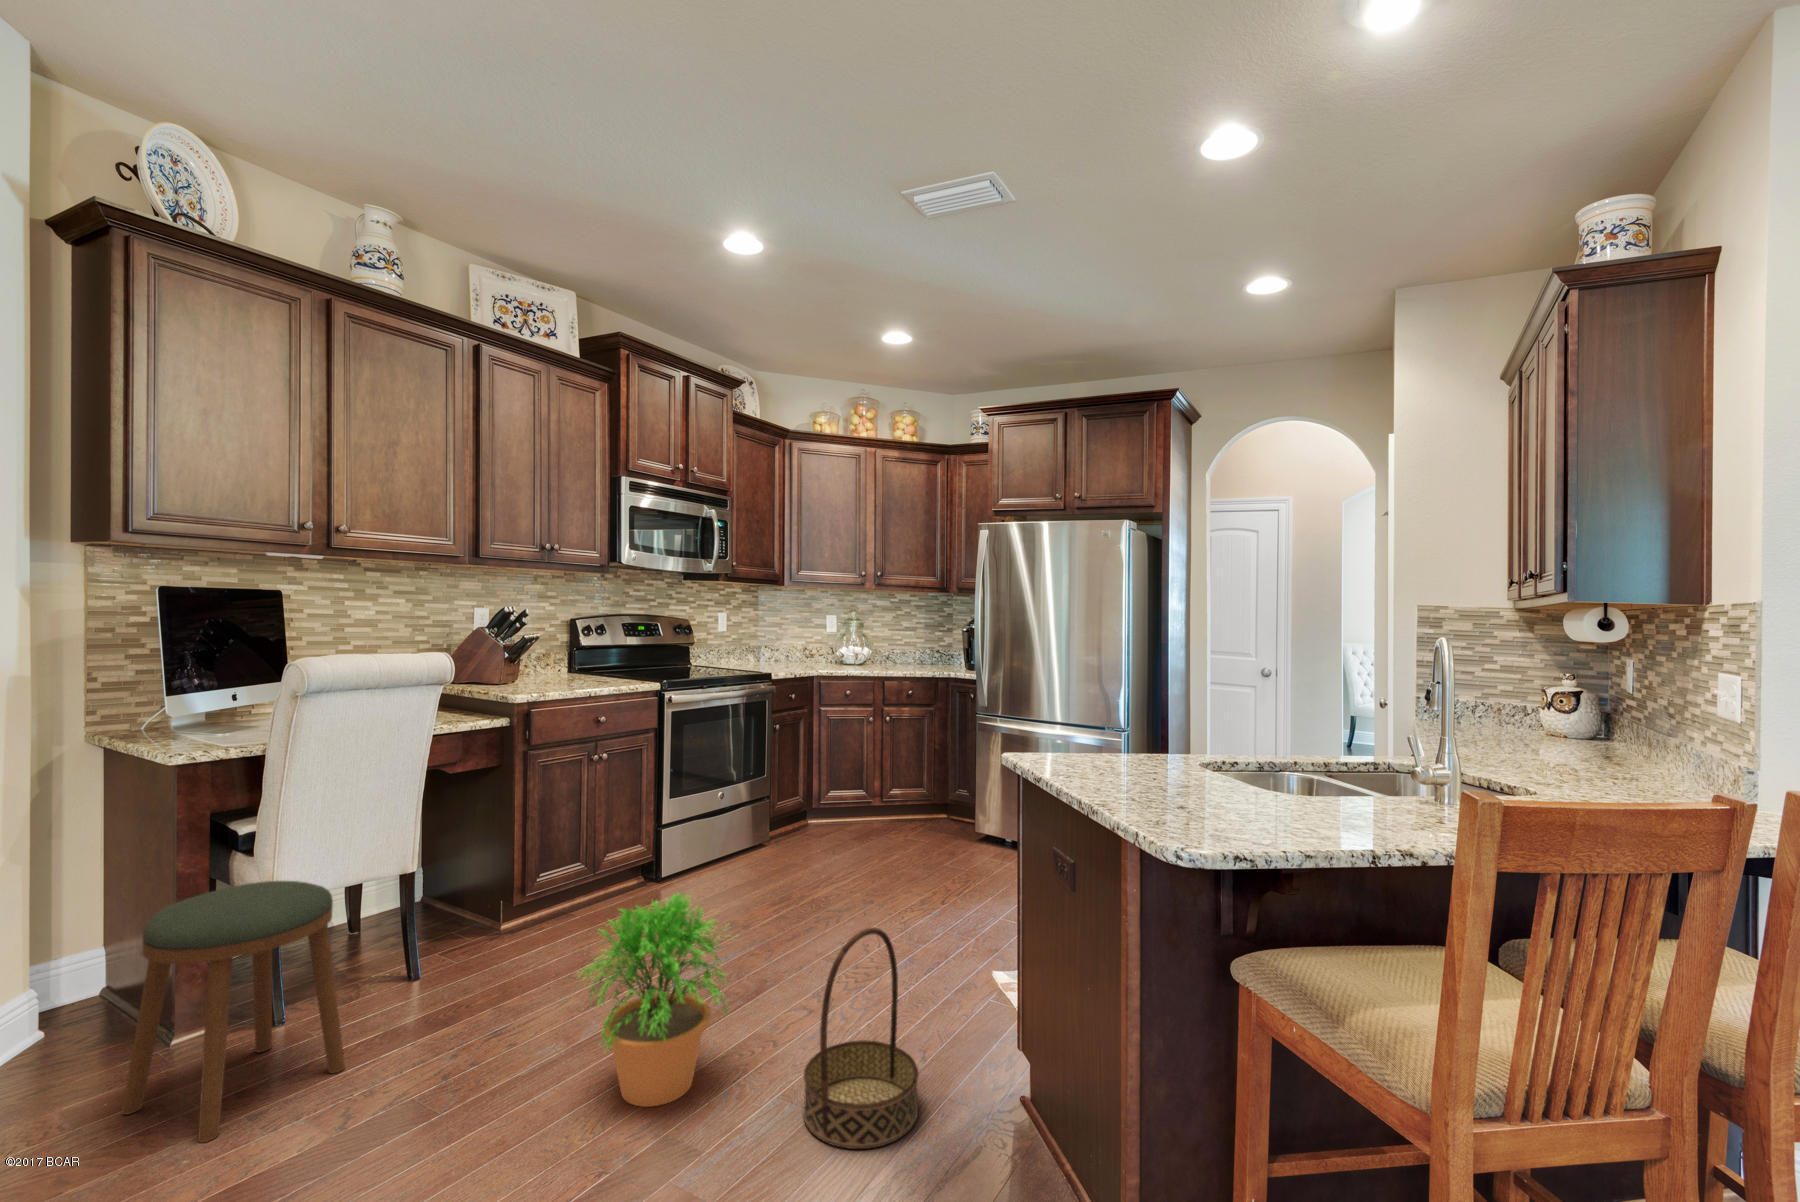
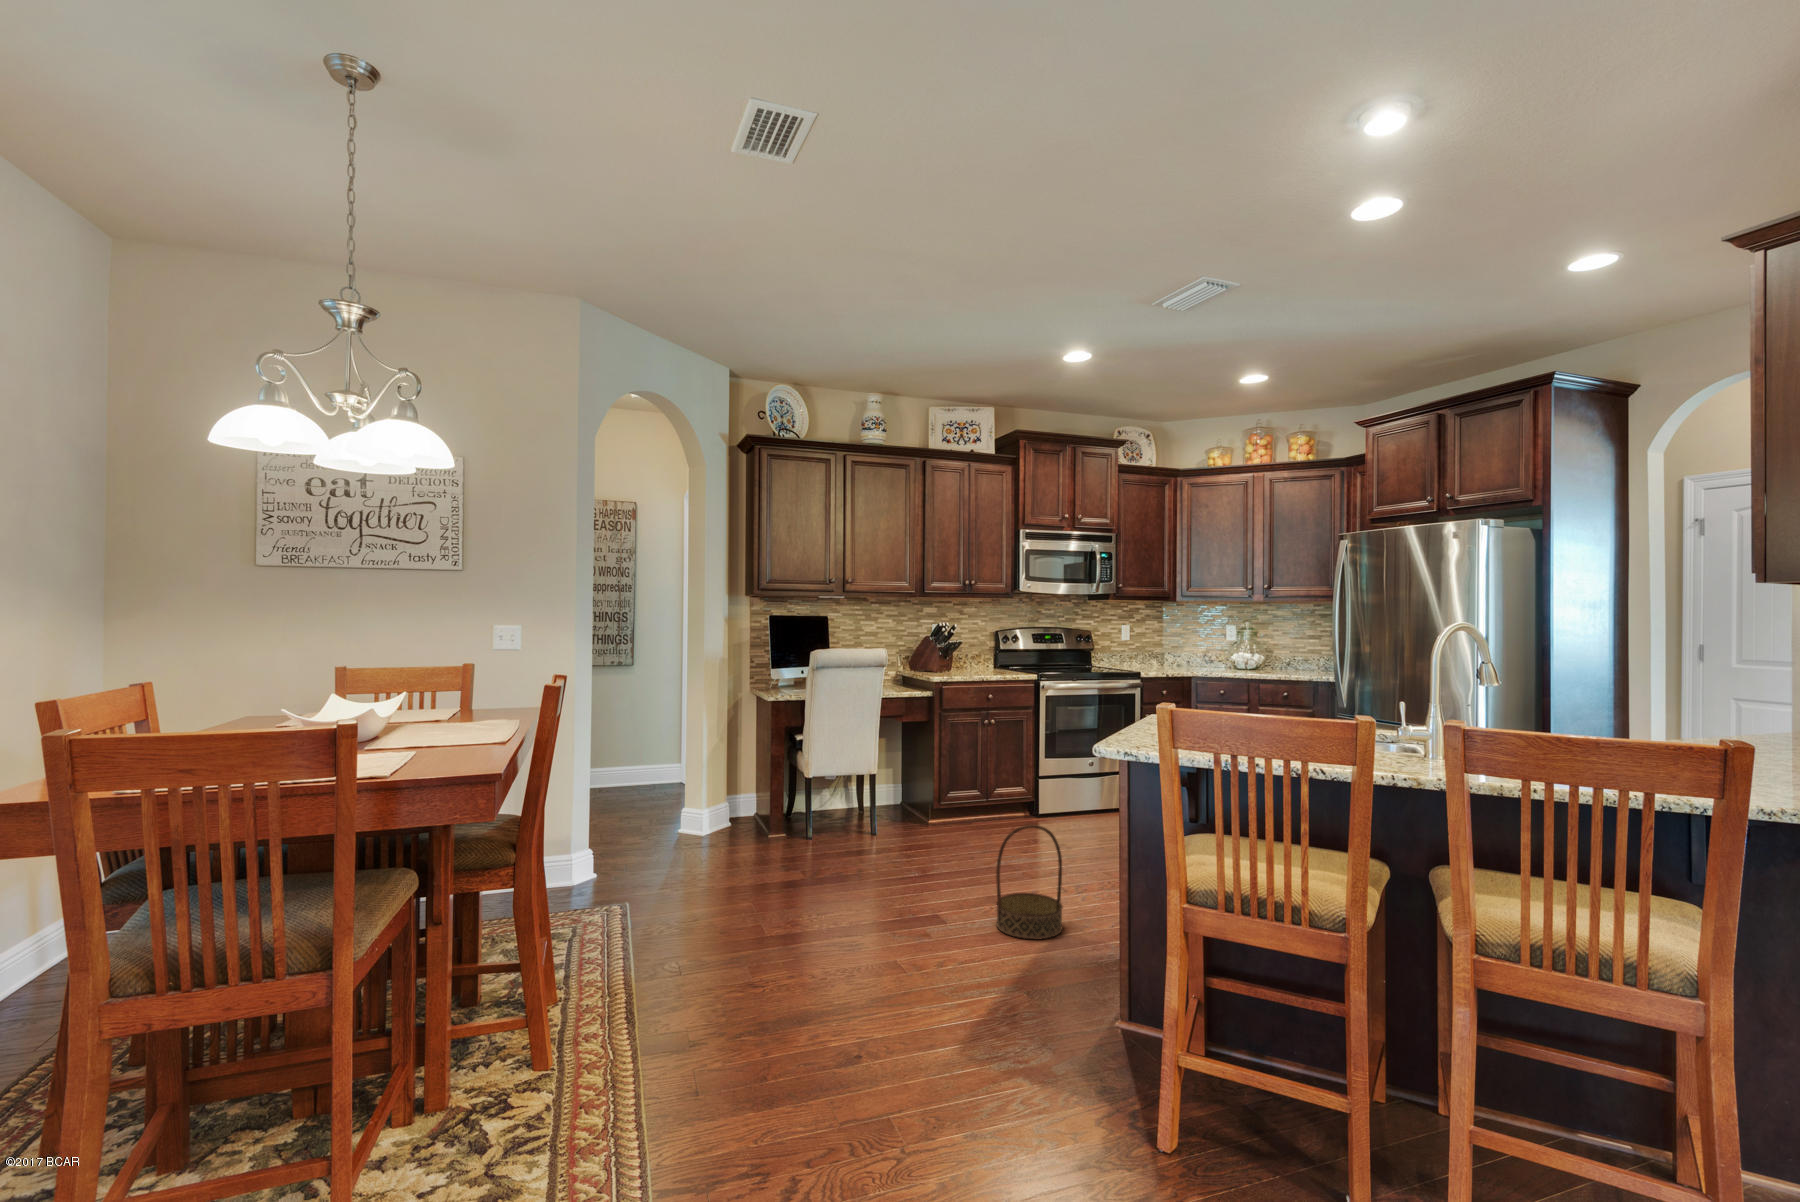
stool: present [121,881,345,1142] -> none [756,760,832,863]
potted plant: present [583,893,727,1107] -> none [905,792,990,899]

